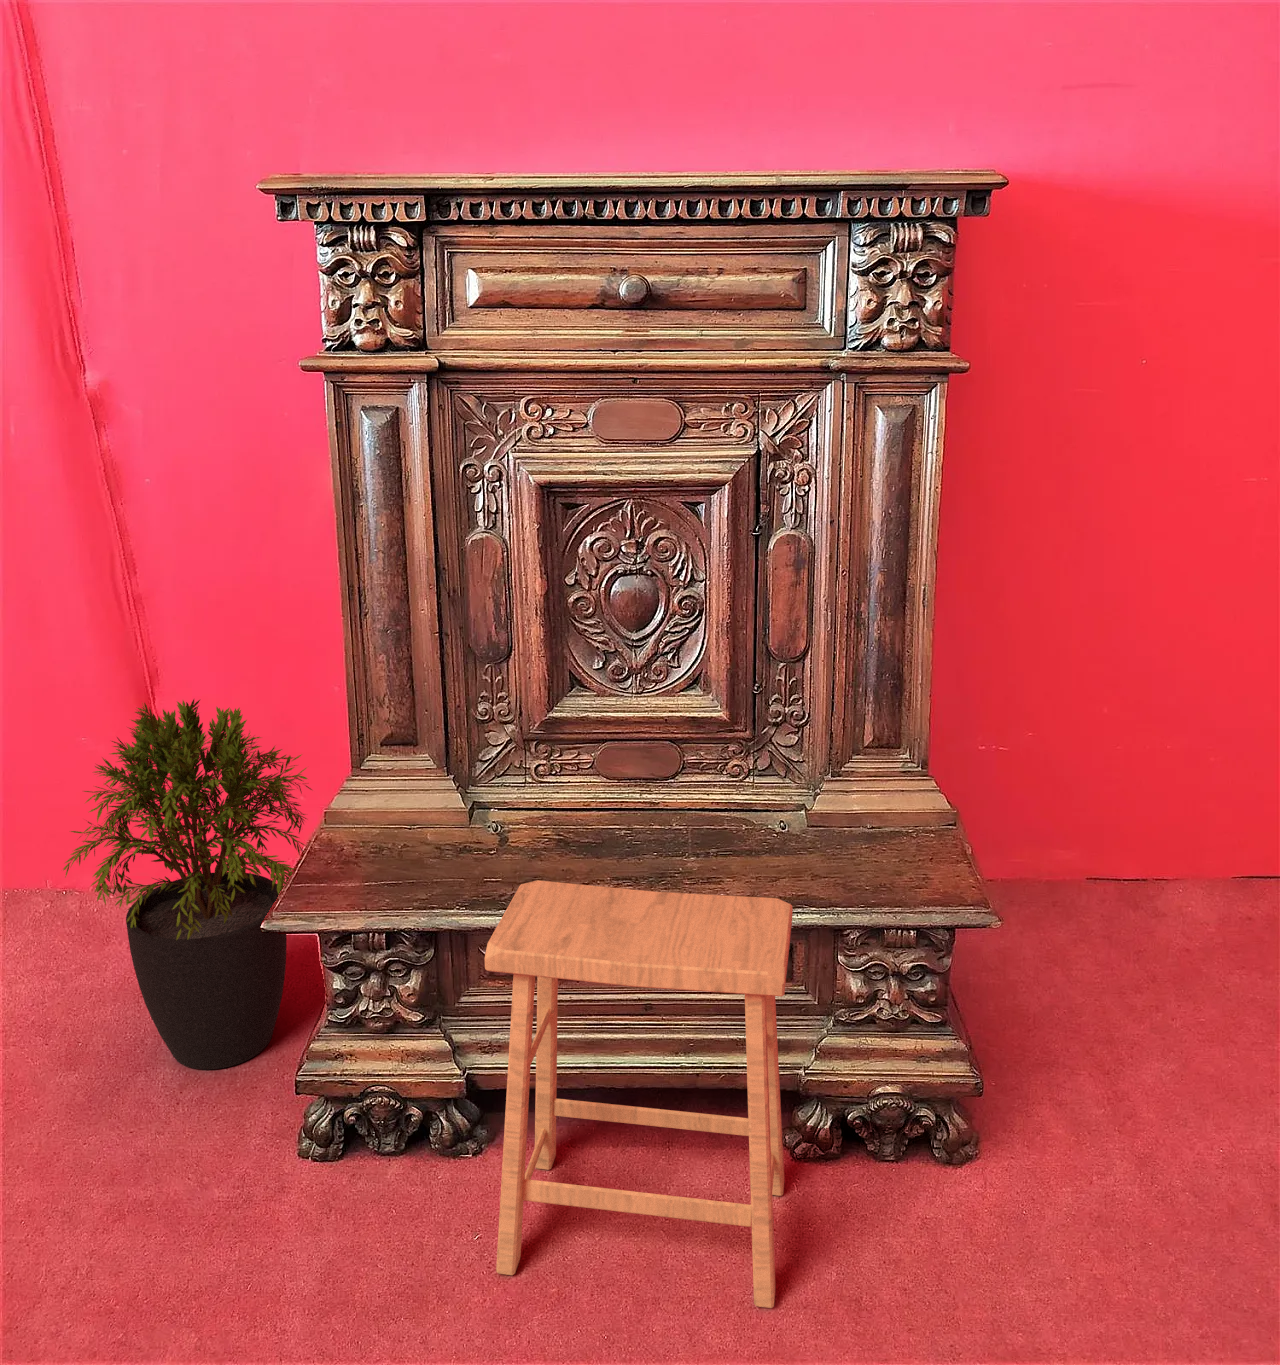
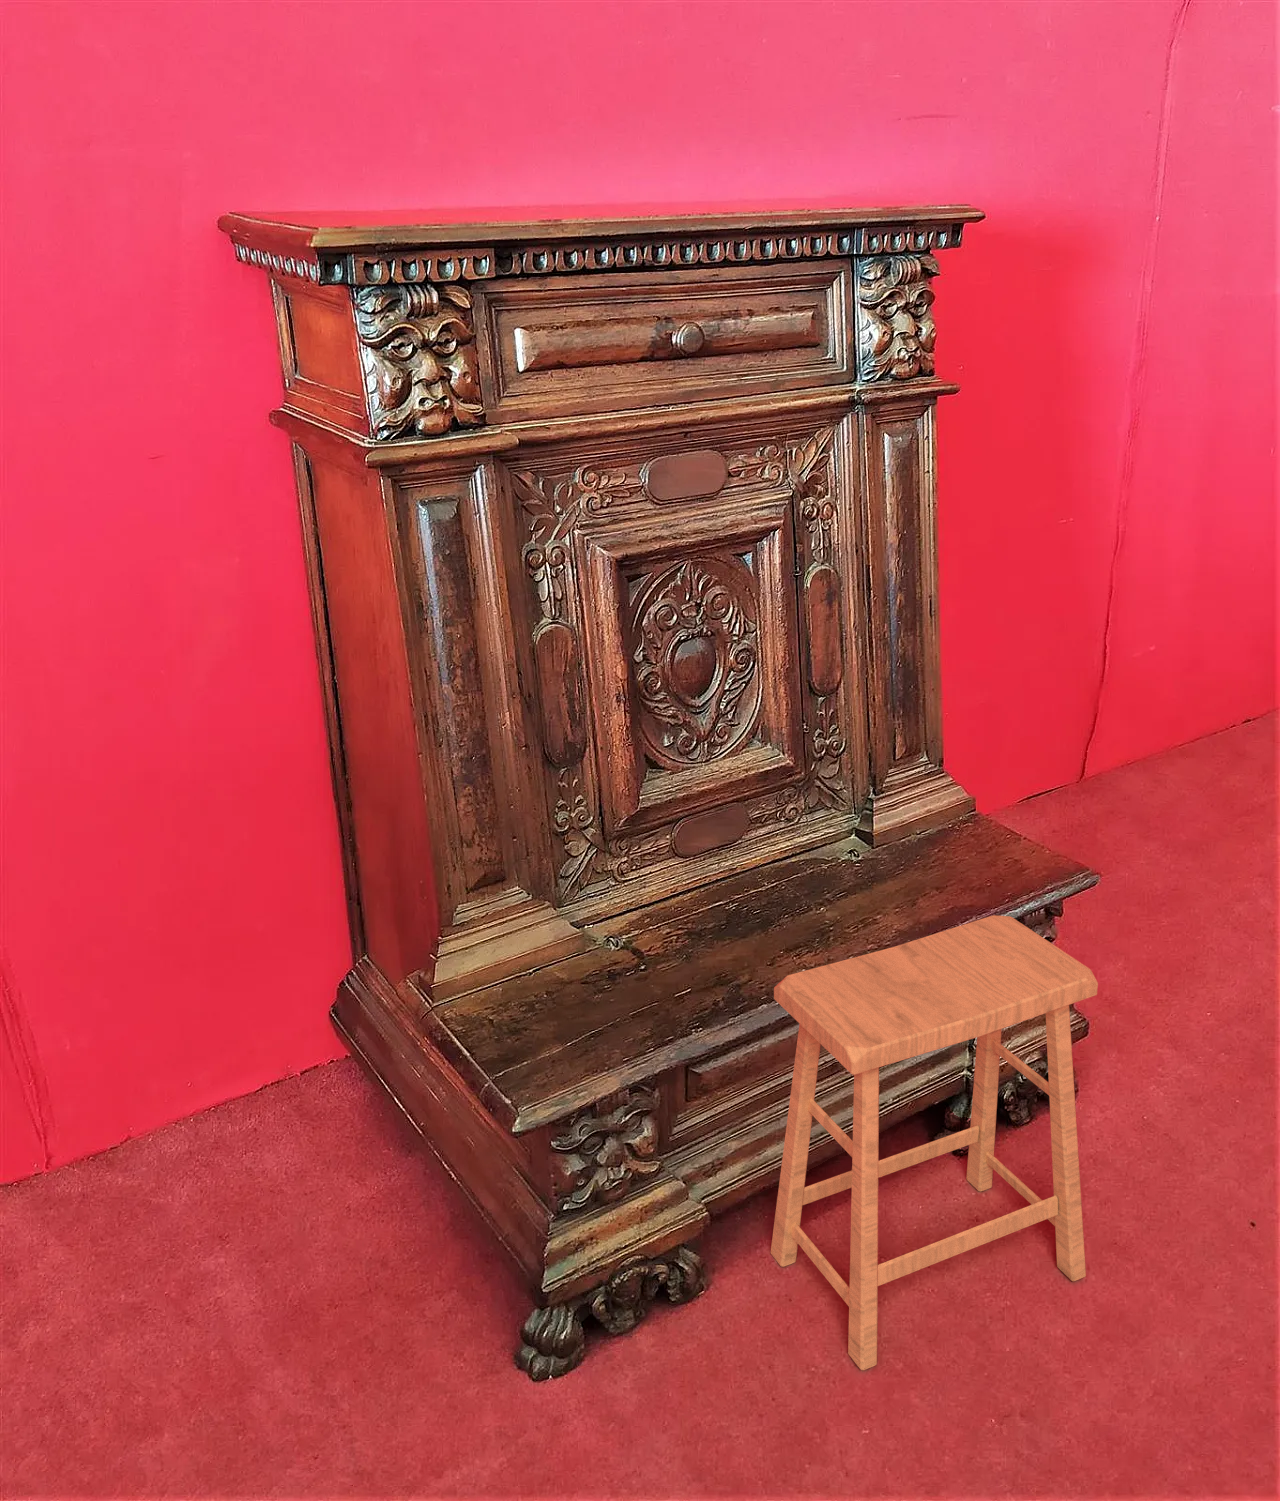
potted plant: present [63,699,312,1069] -> none [110,903,452,1353]

